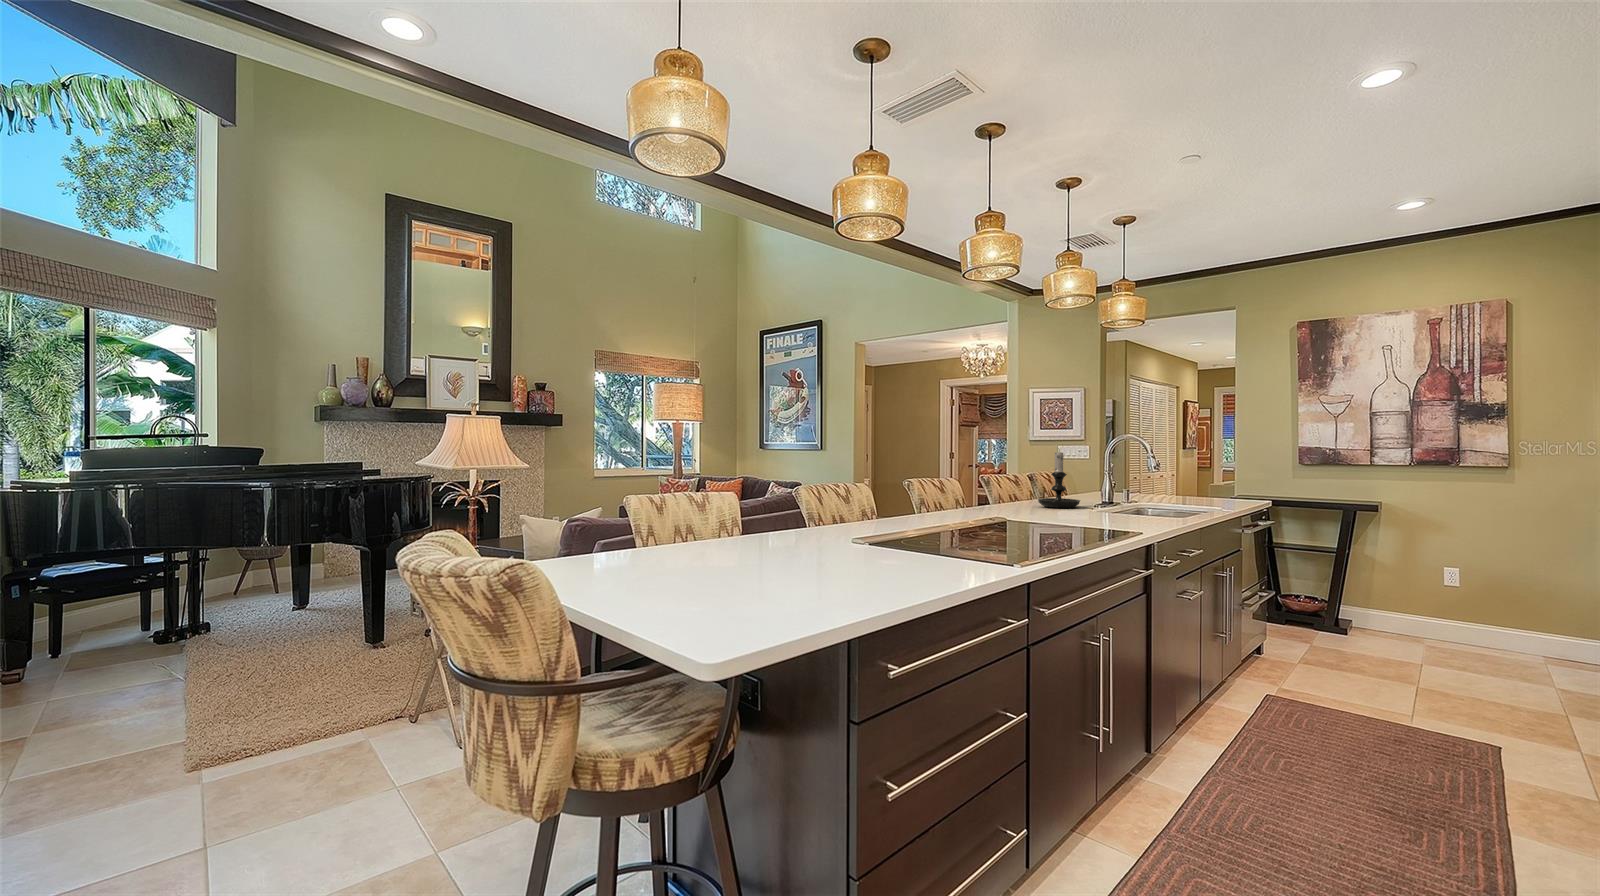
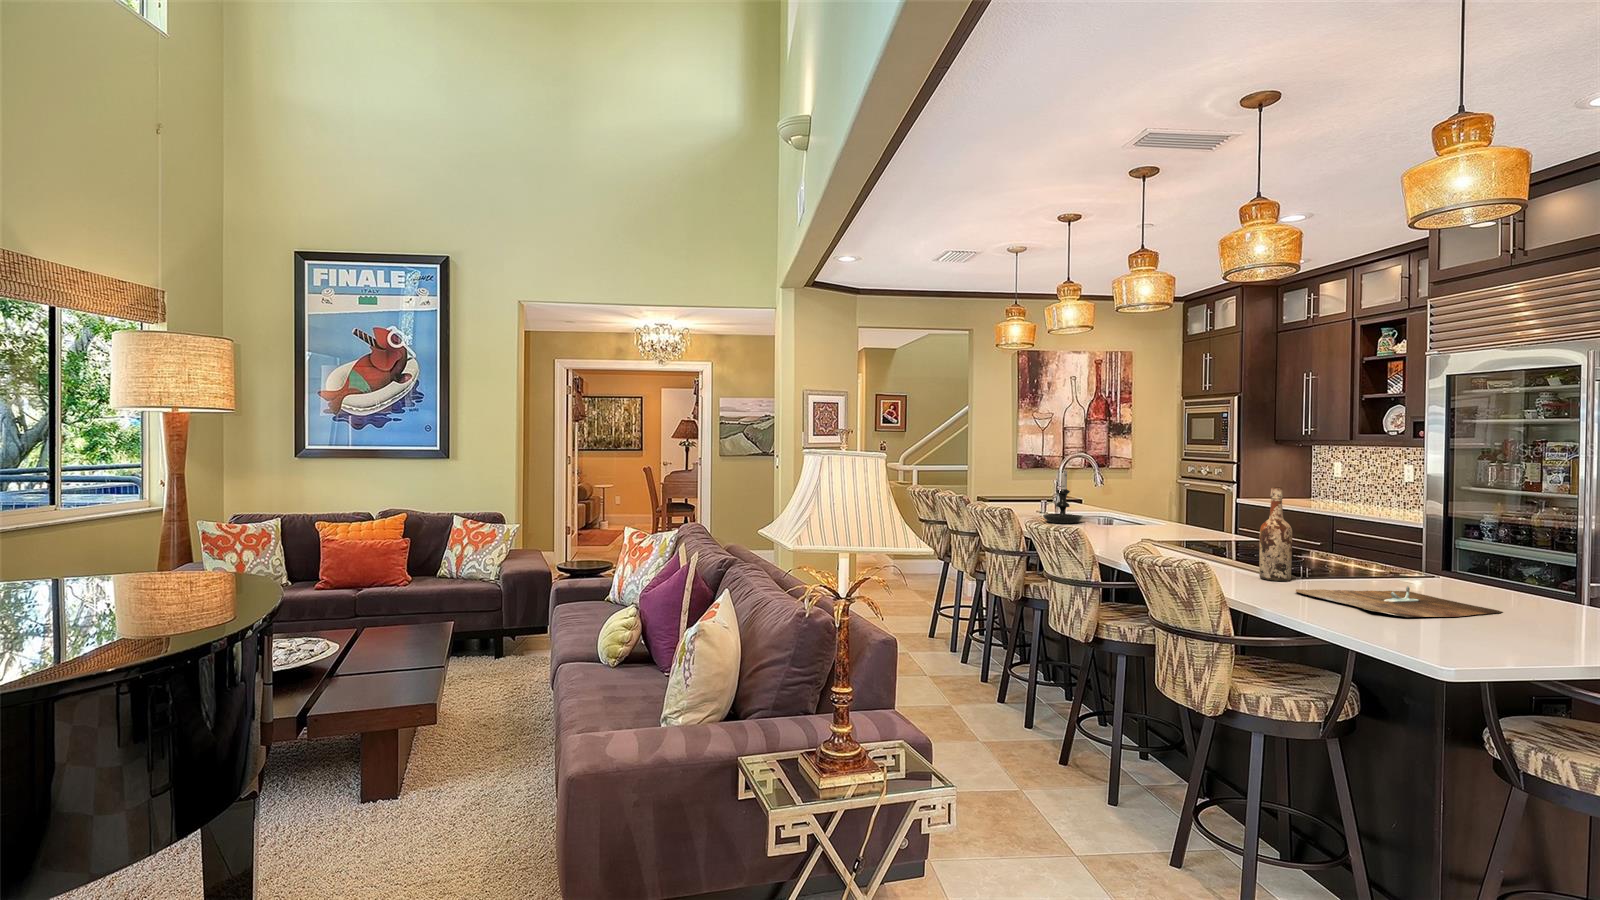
wine bottle: none [796,449,825,544] -> present [1259,487,1293,581]
cutting board: none [640,545,812,579] -> present [1296,586,1502,617]

